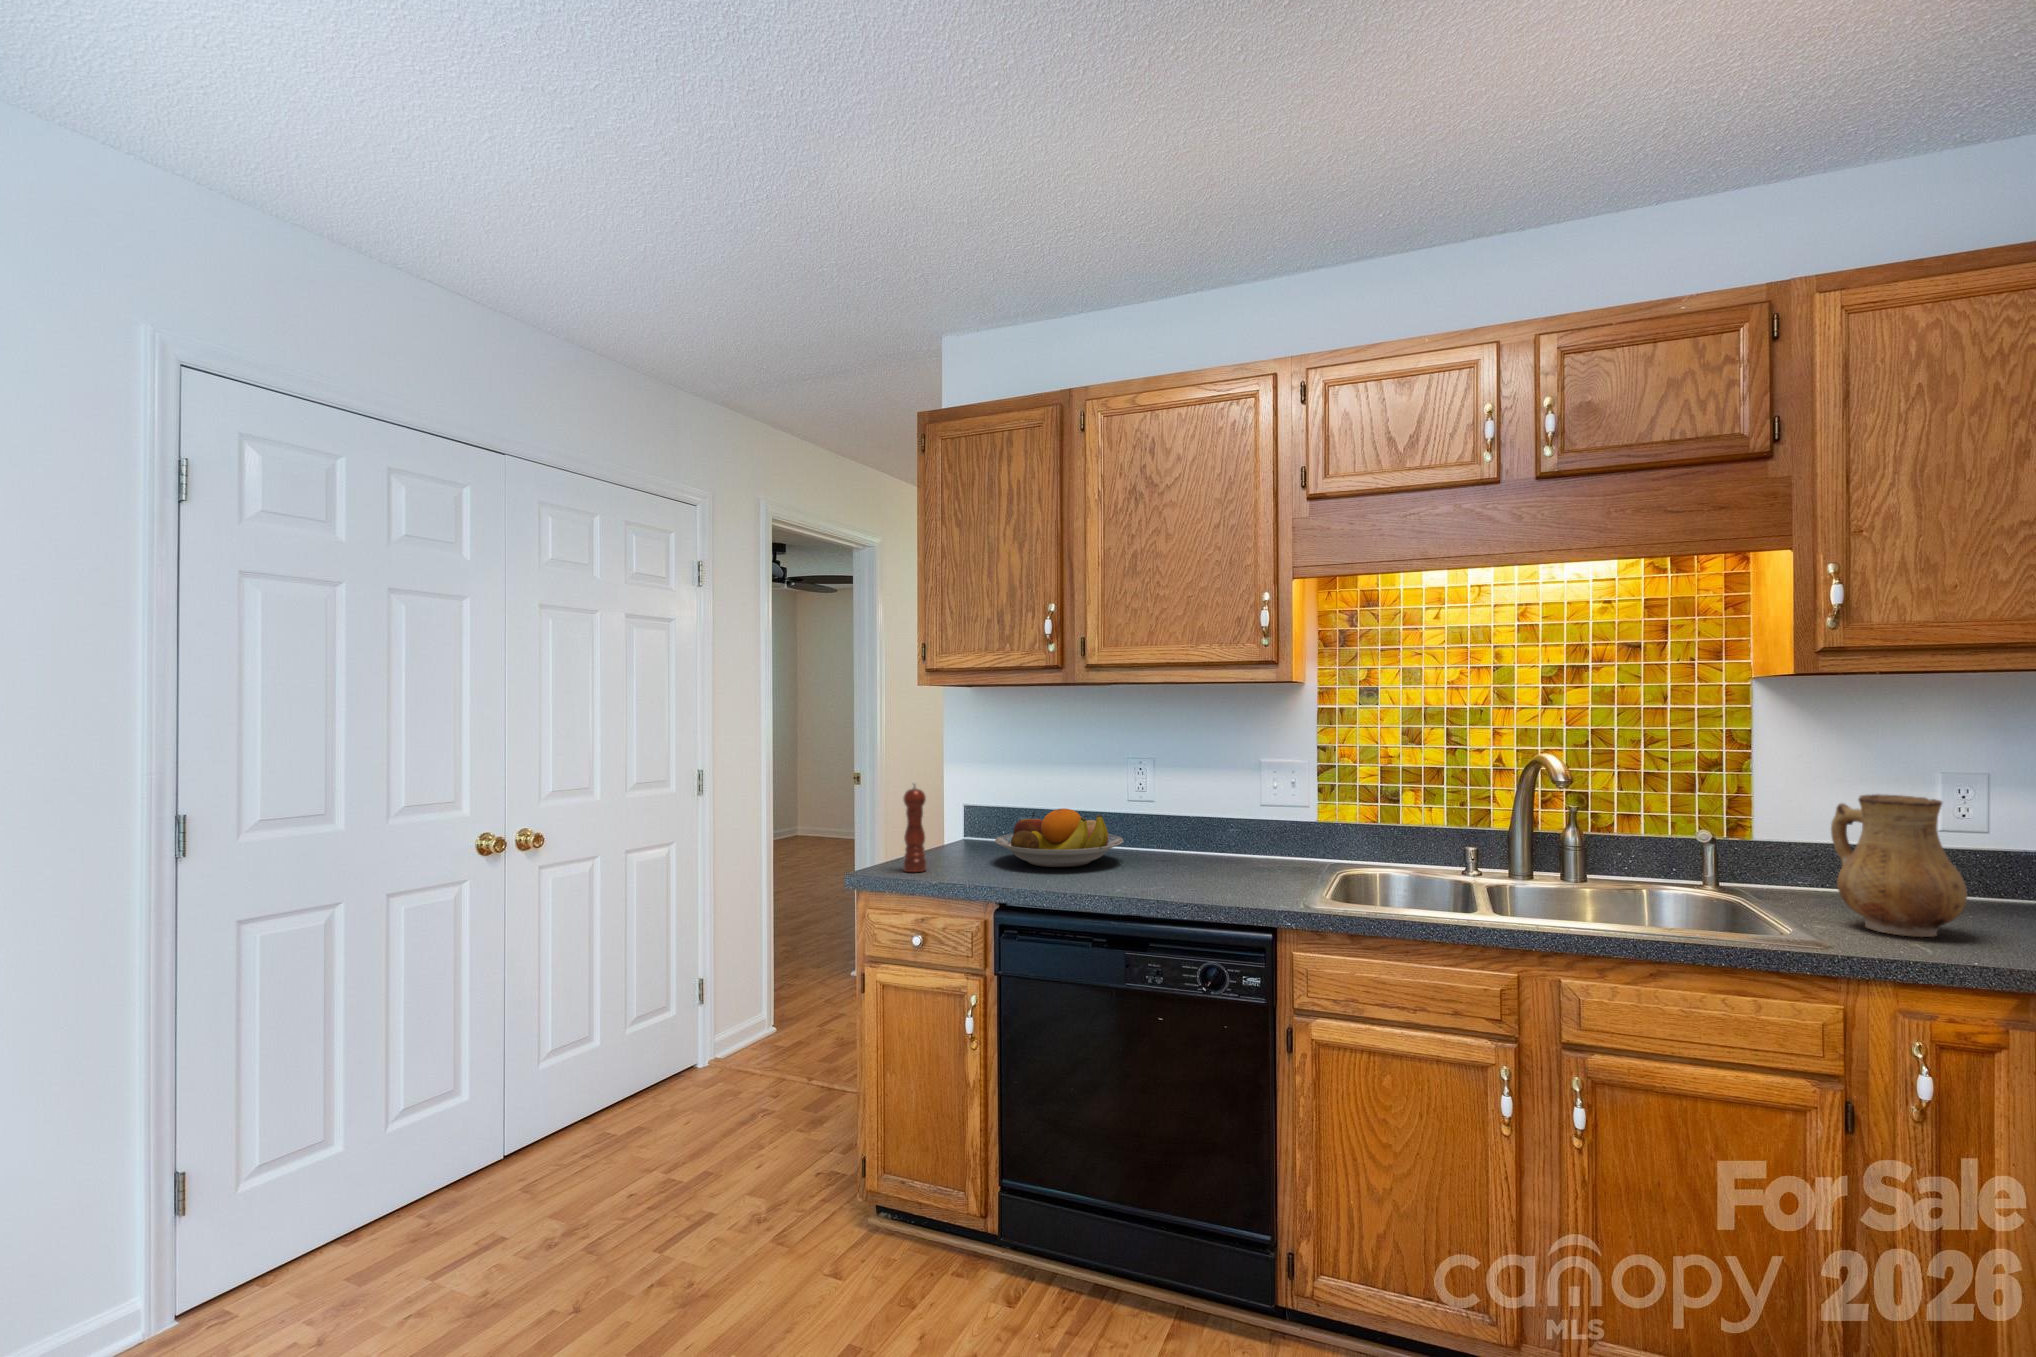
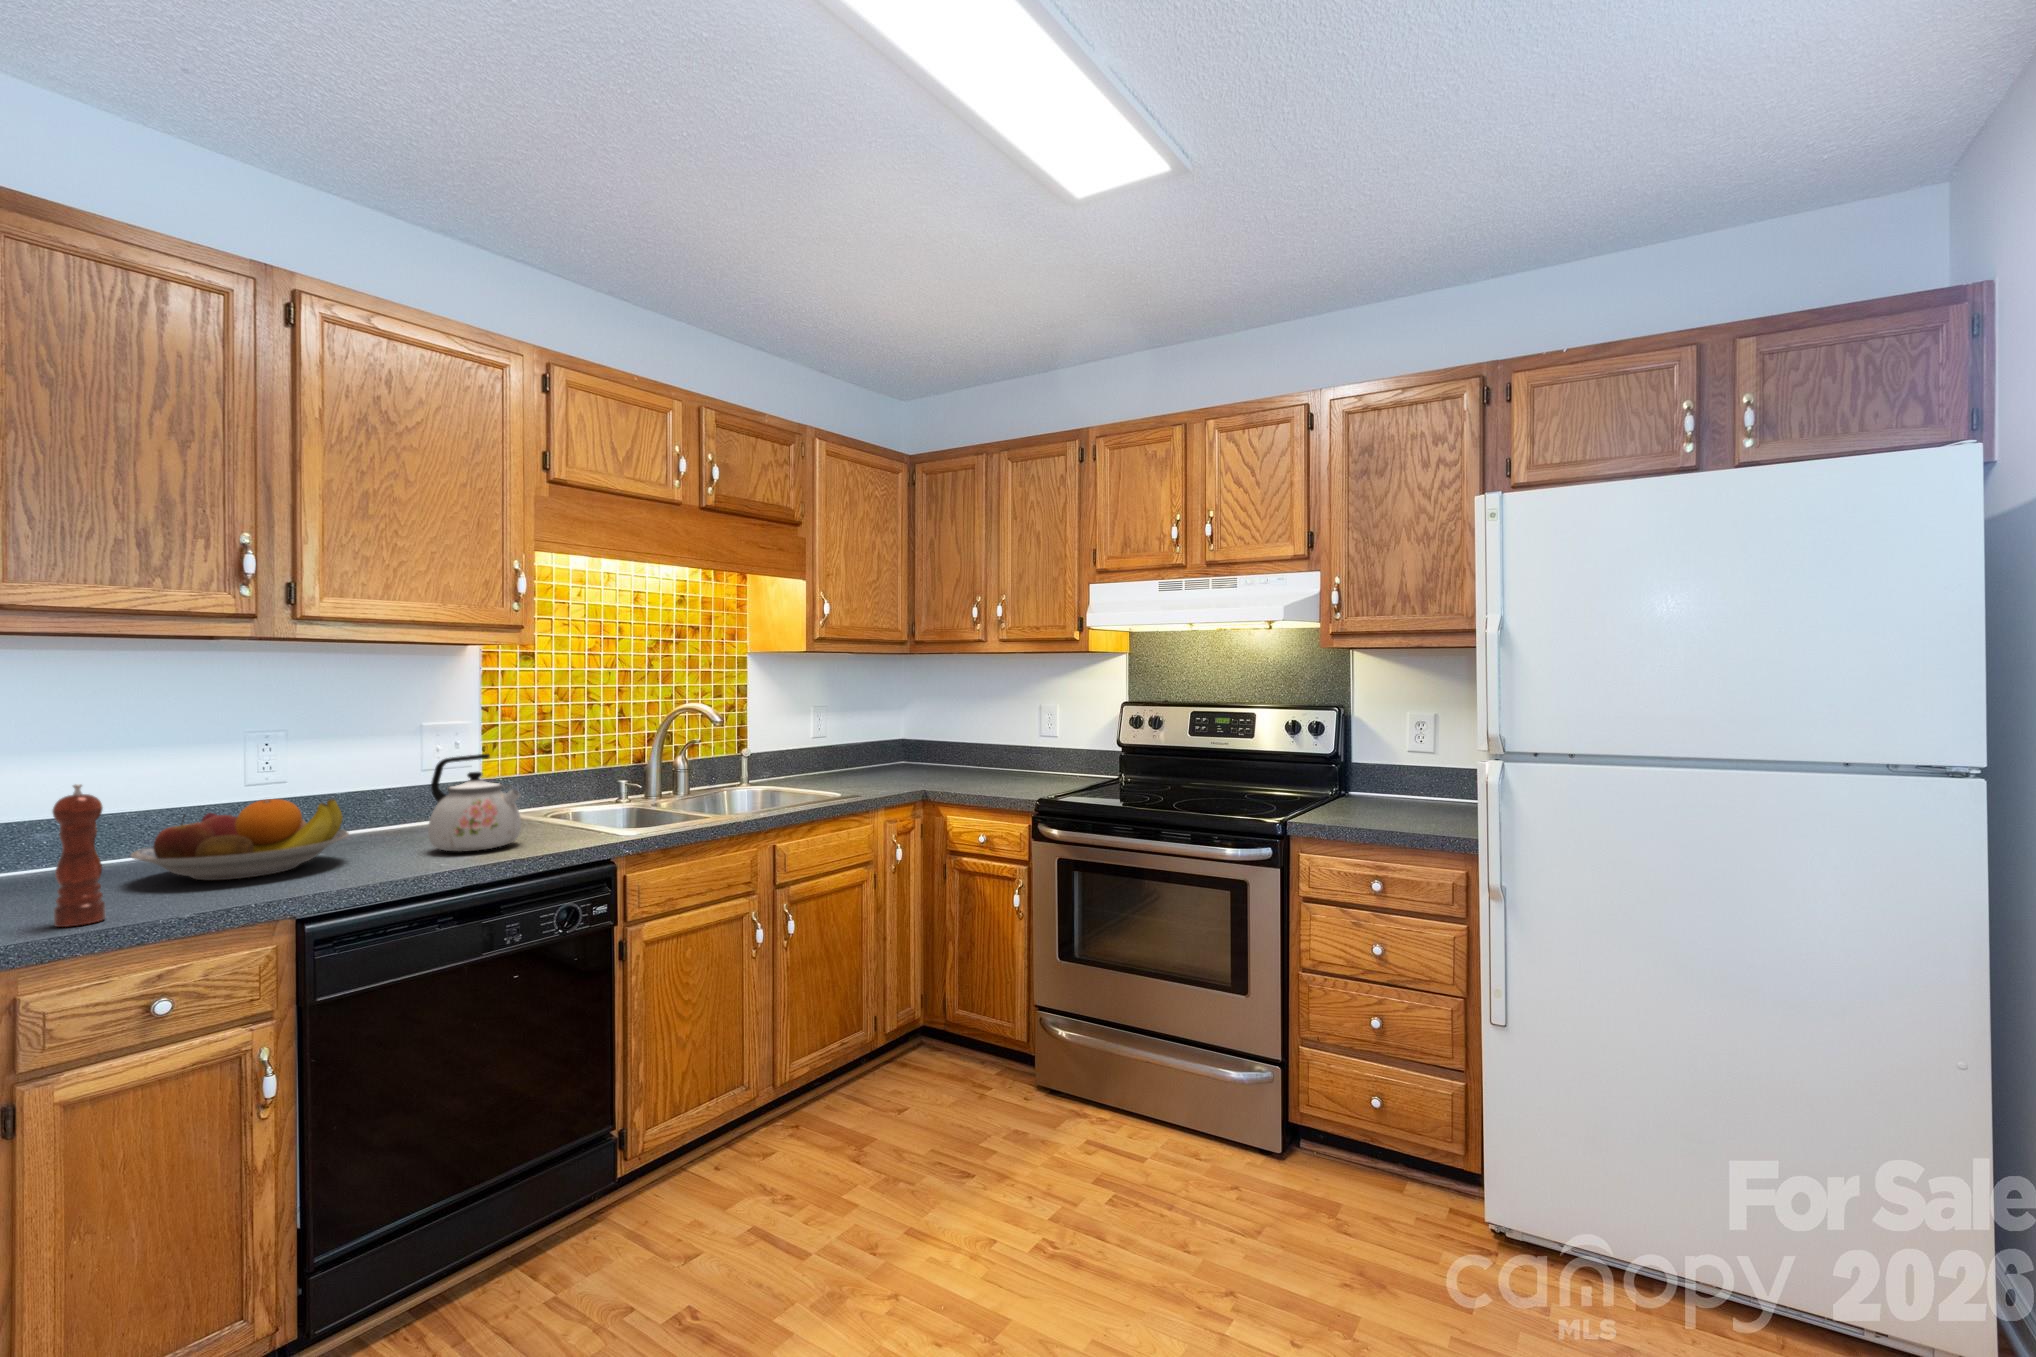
kettle: none [1143,792,1222,886] -> present [428,754,521,852]
ceramic pitcher: present [1831,794,1967,937] -> none [823,714,880,786]

